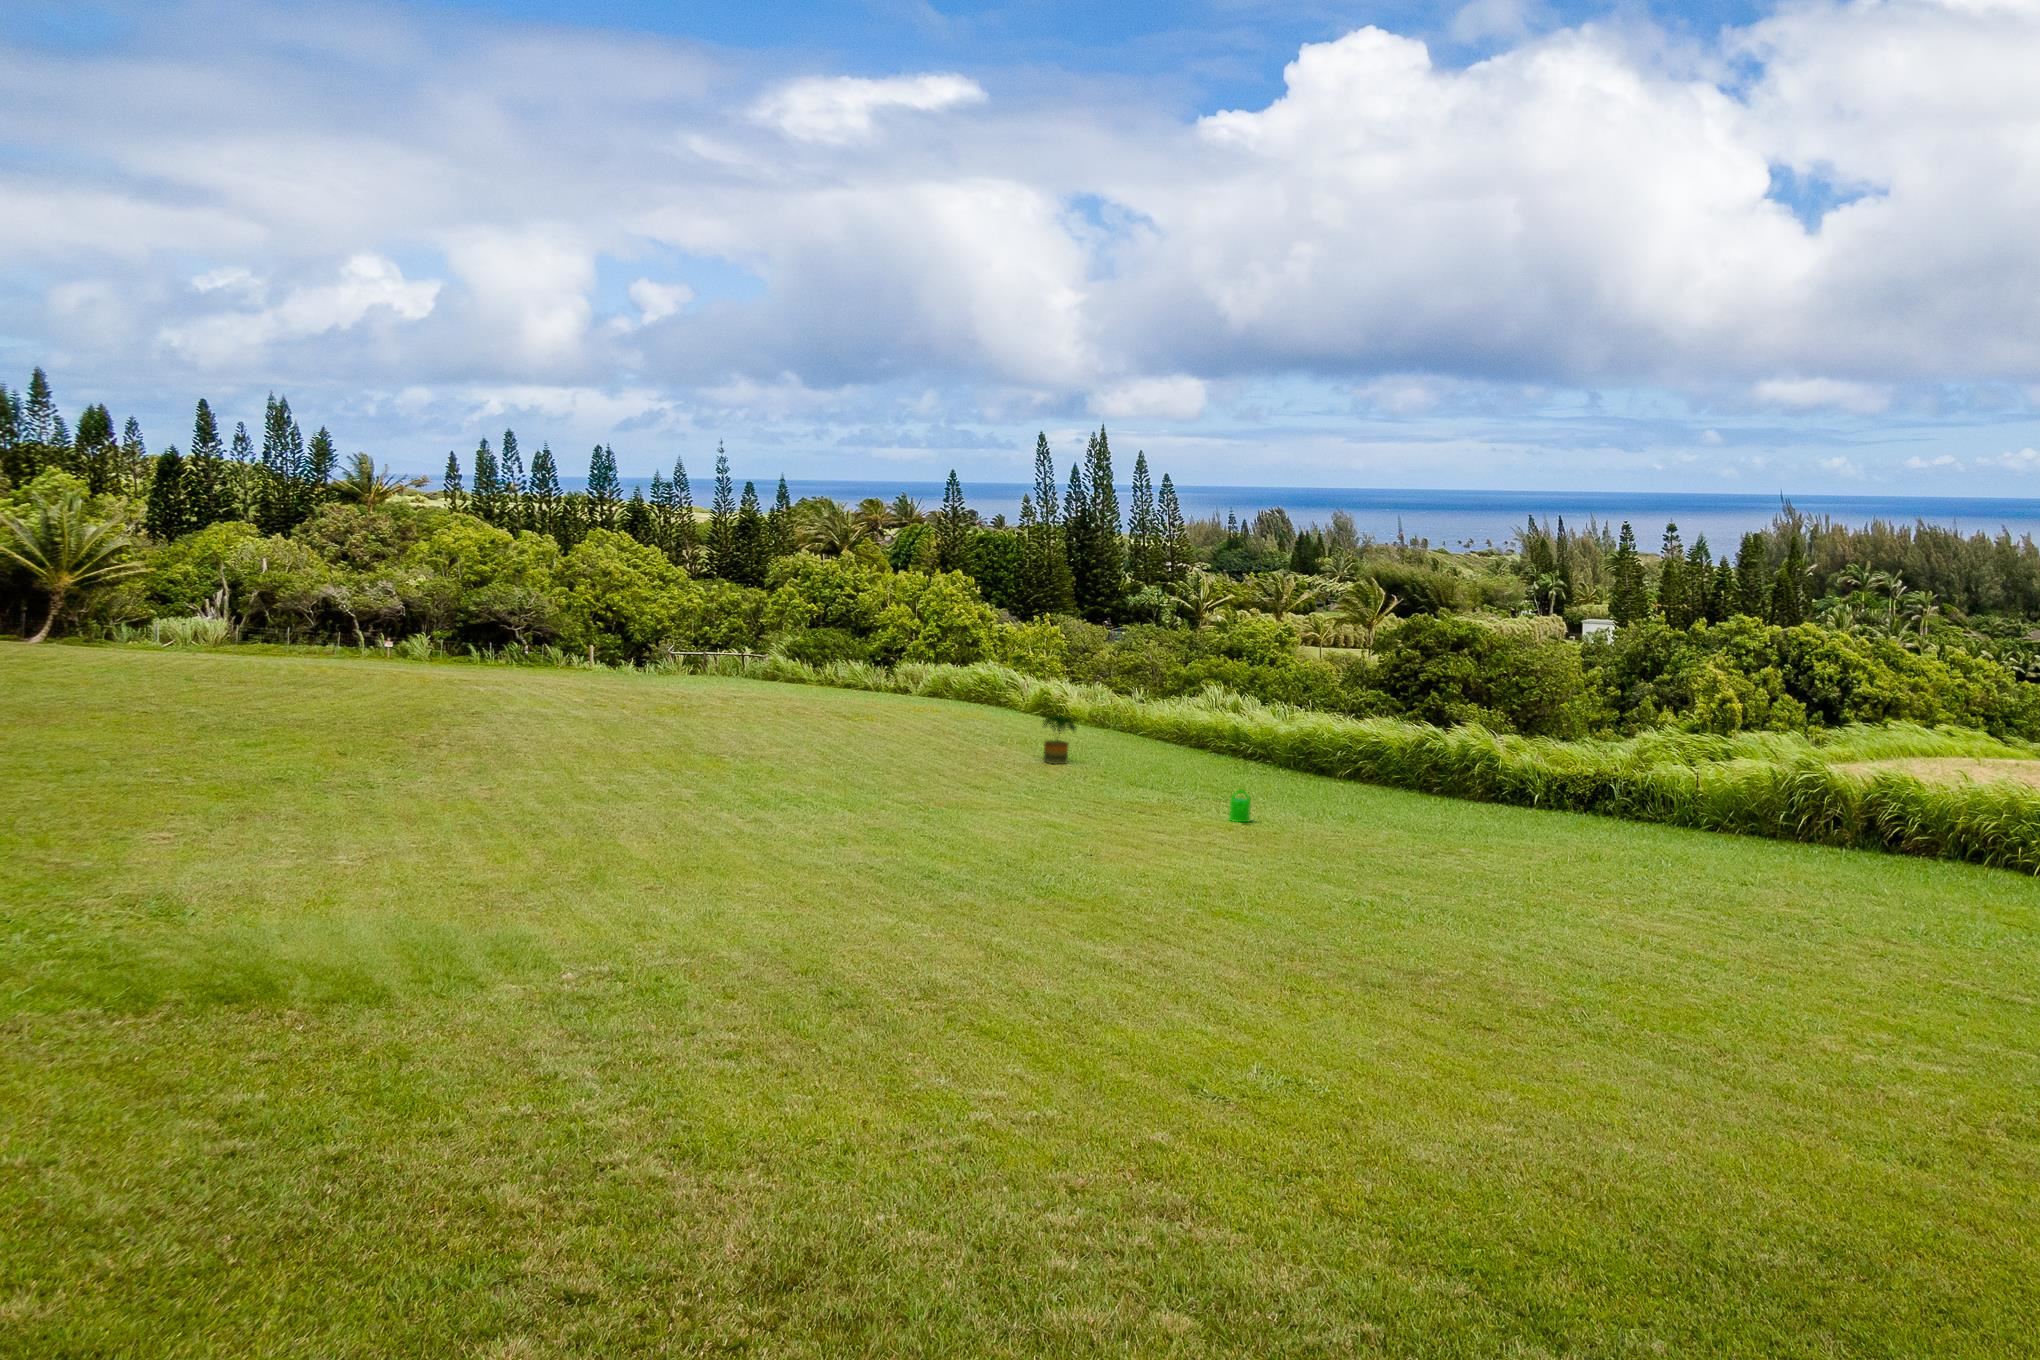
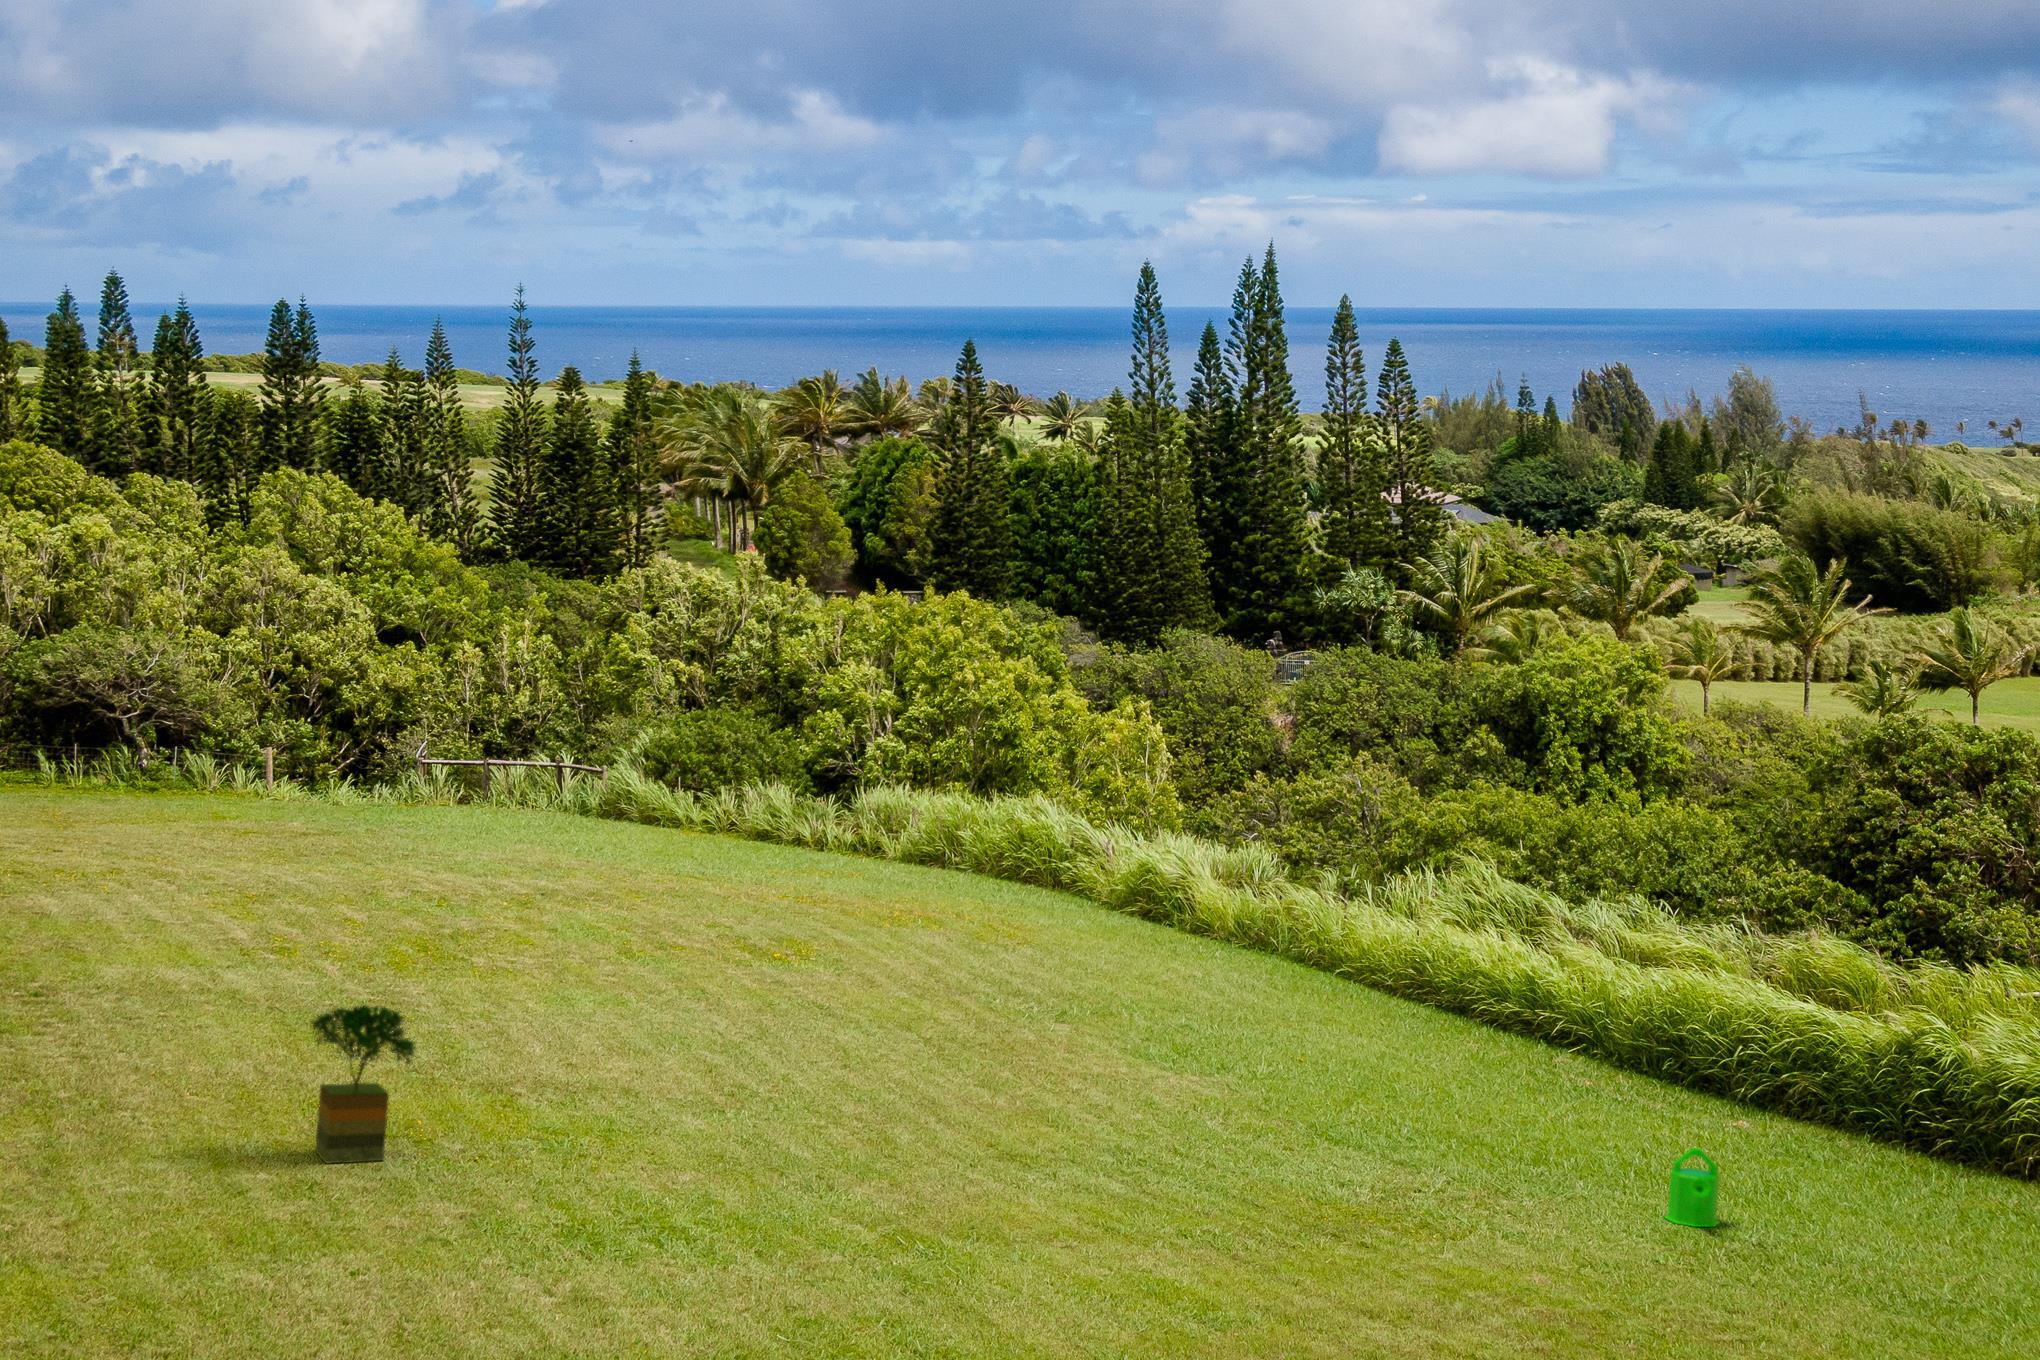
potted tree: present [1042,715,1077,764] -> present [310,1005,416,1164]

